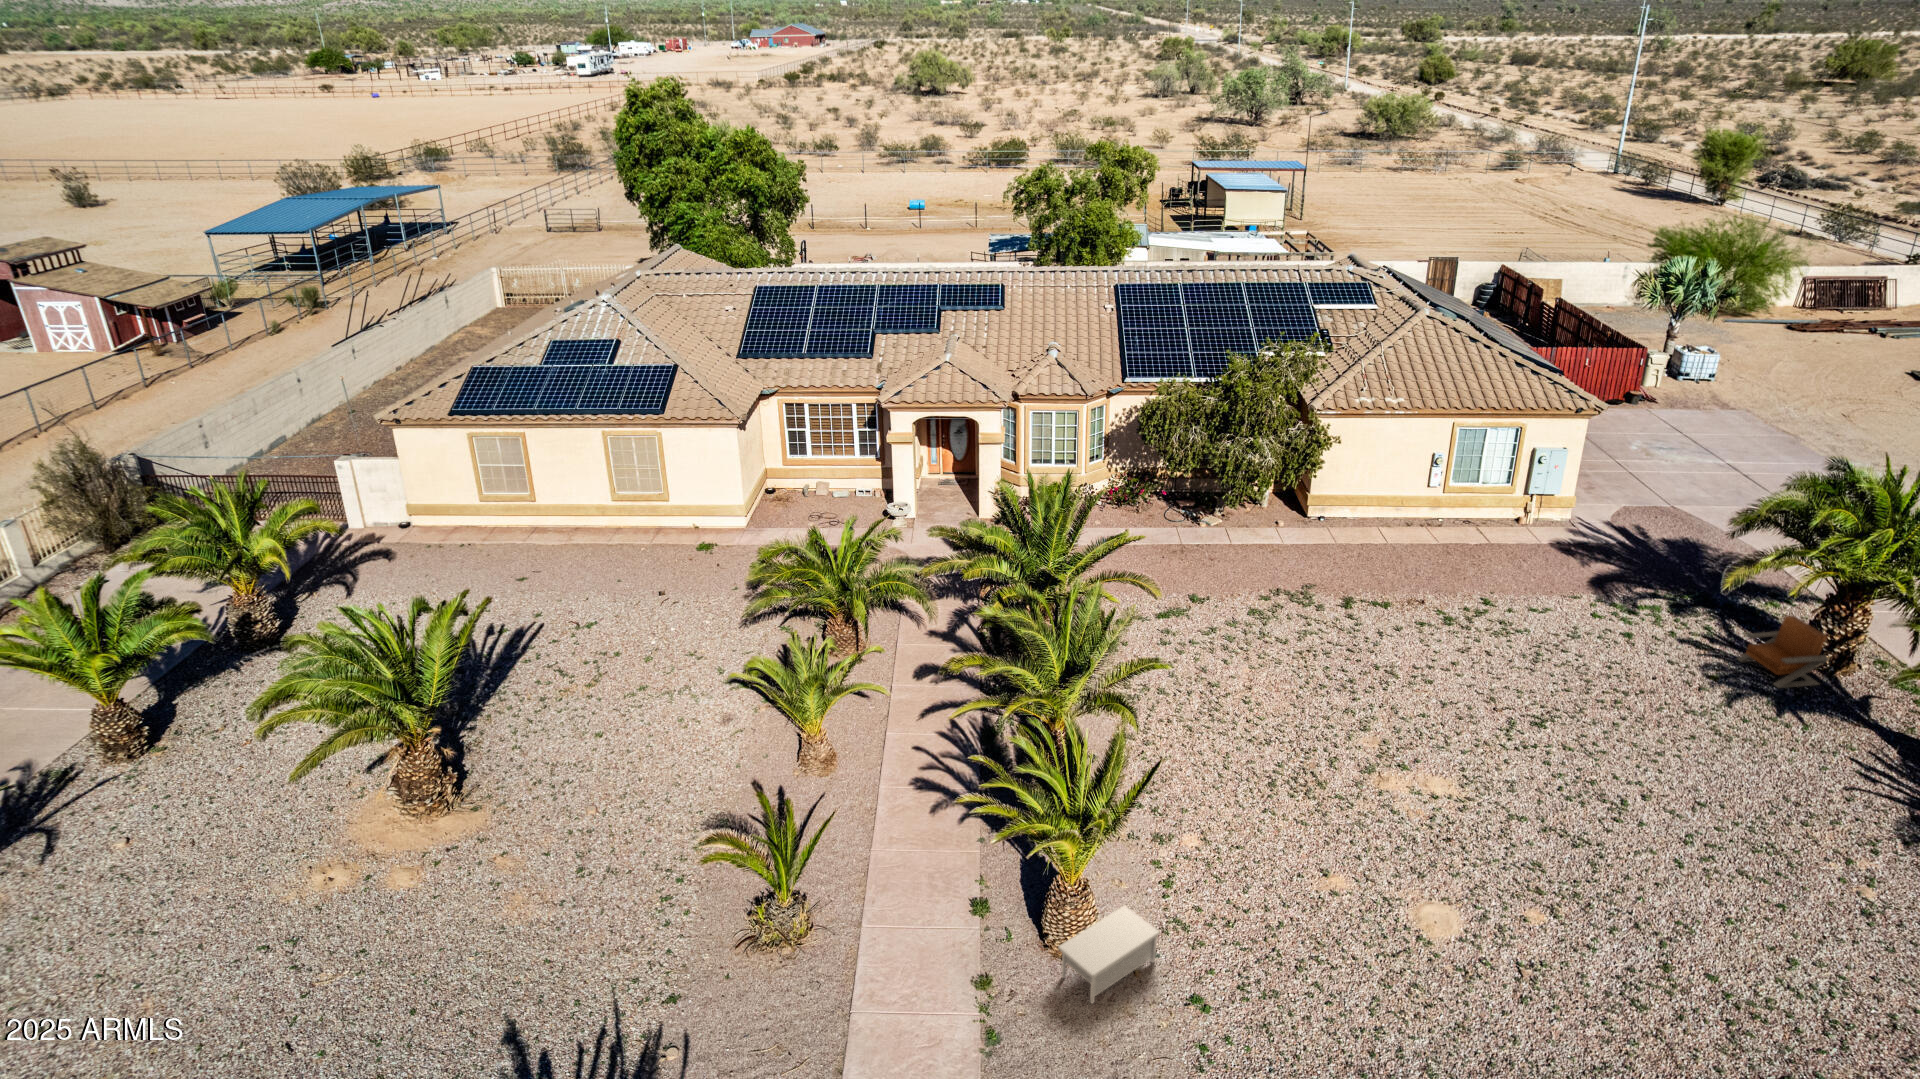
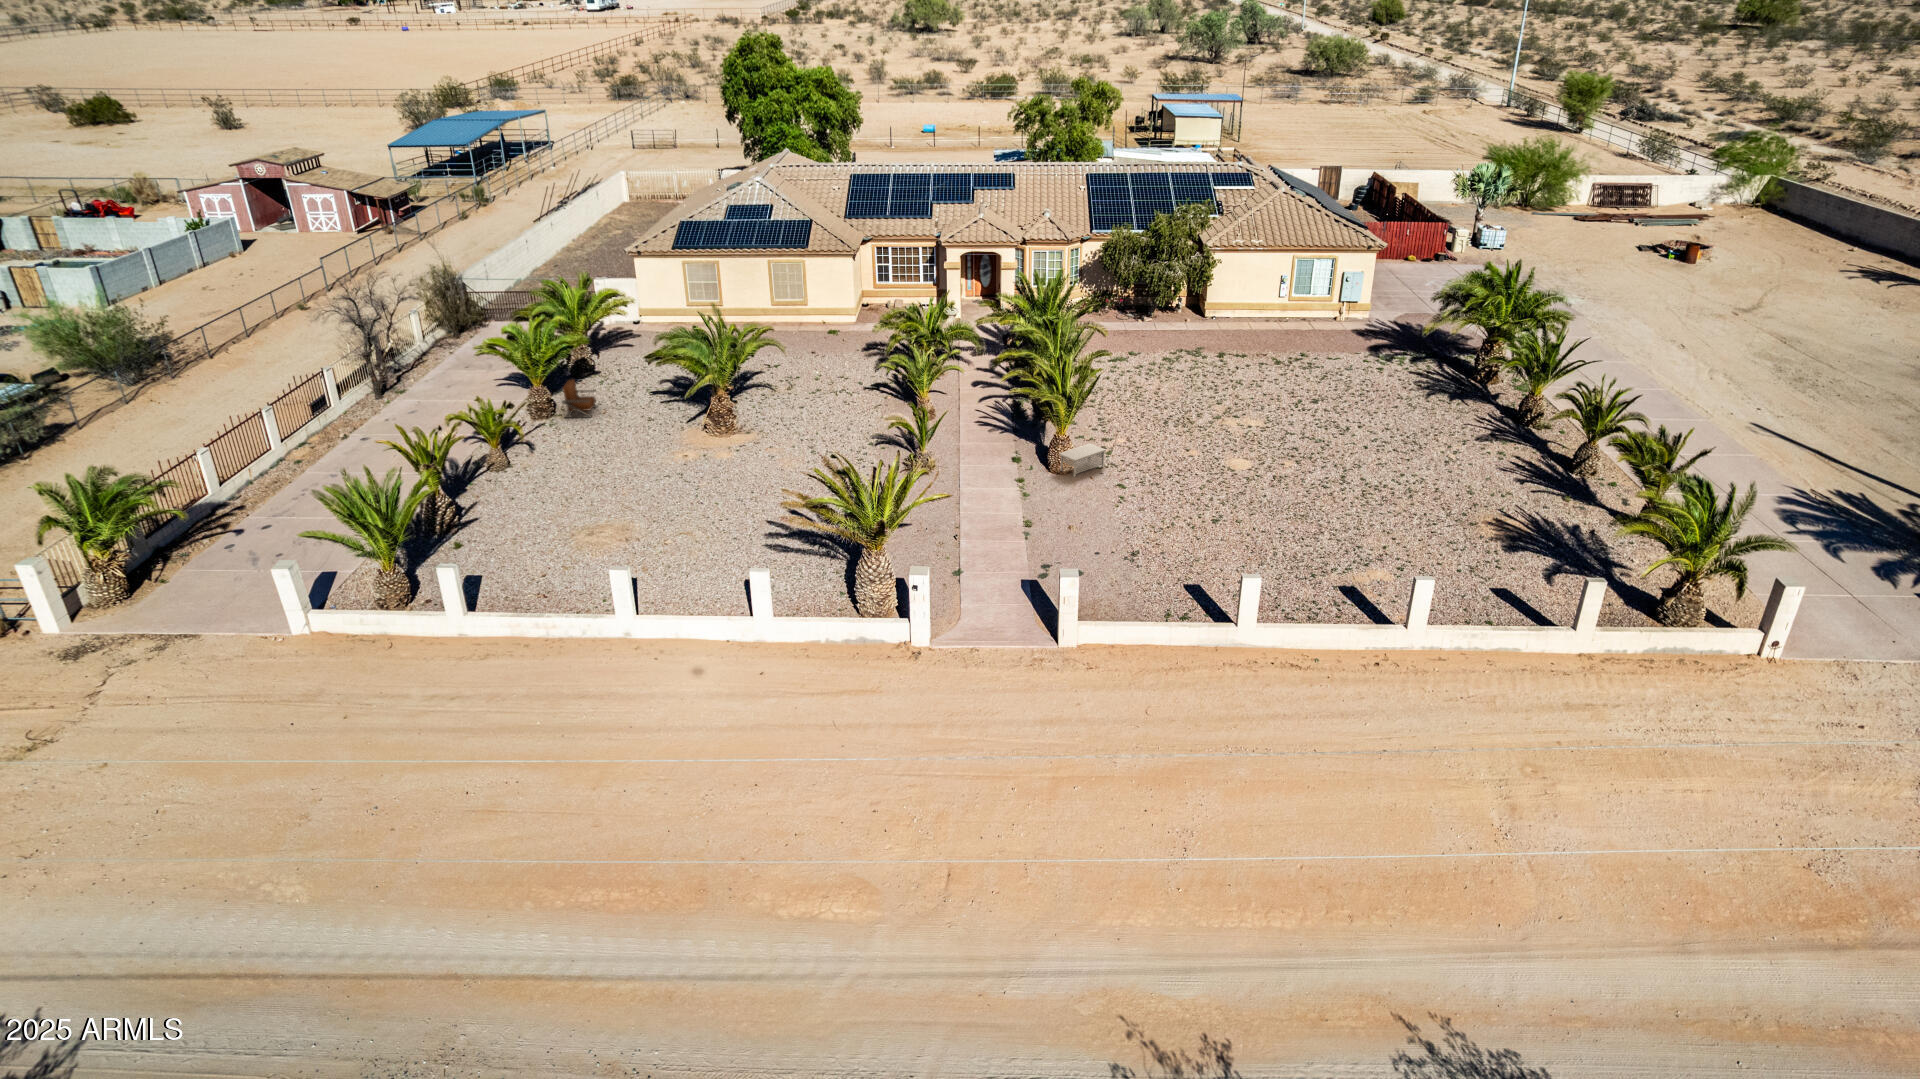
lounge chair: present [1737,616,1829,688] -> present [562,380,597,418]

